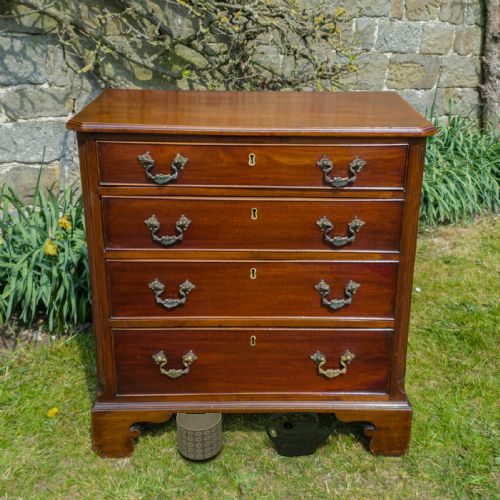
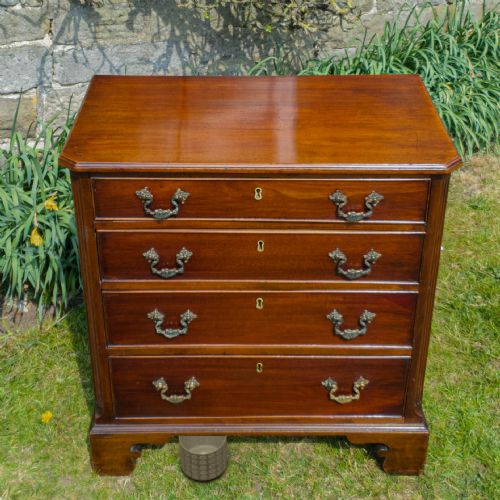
watering can: present [265,412,341,456] -> none [273,429,359,475]

